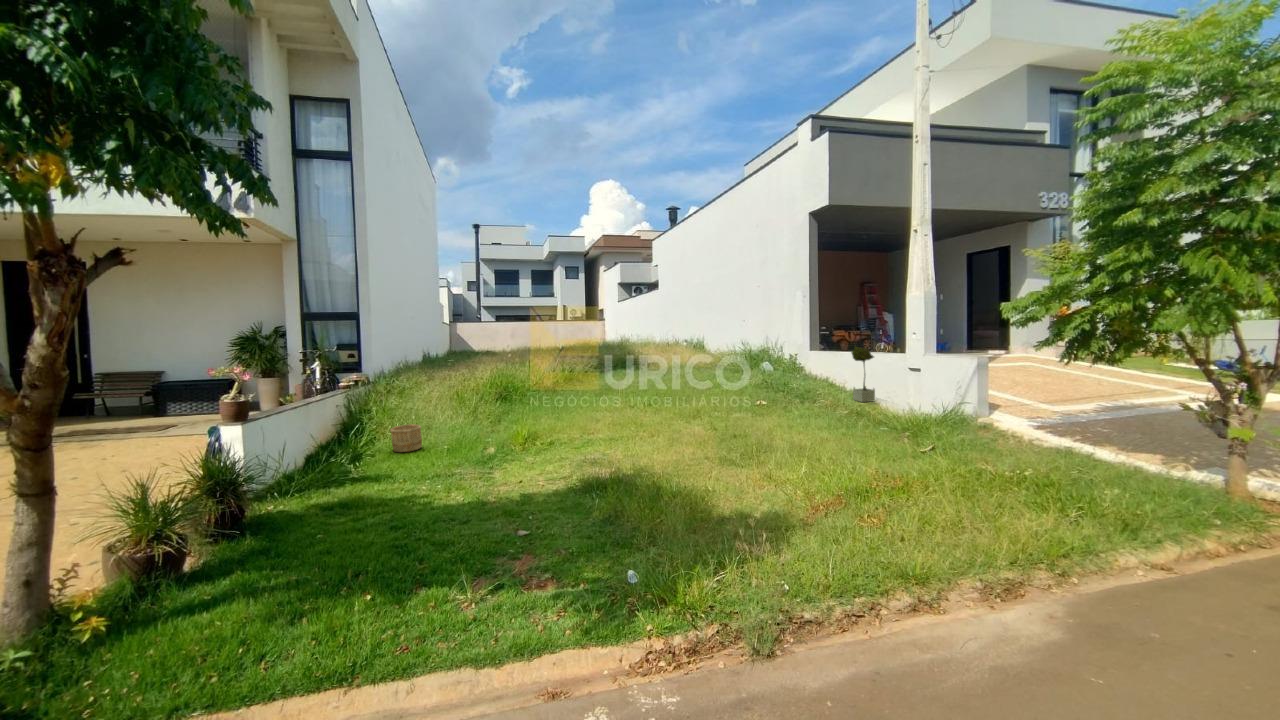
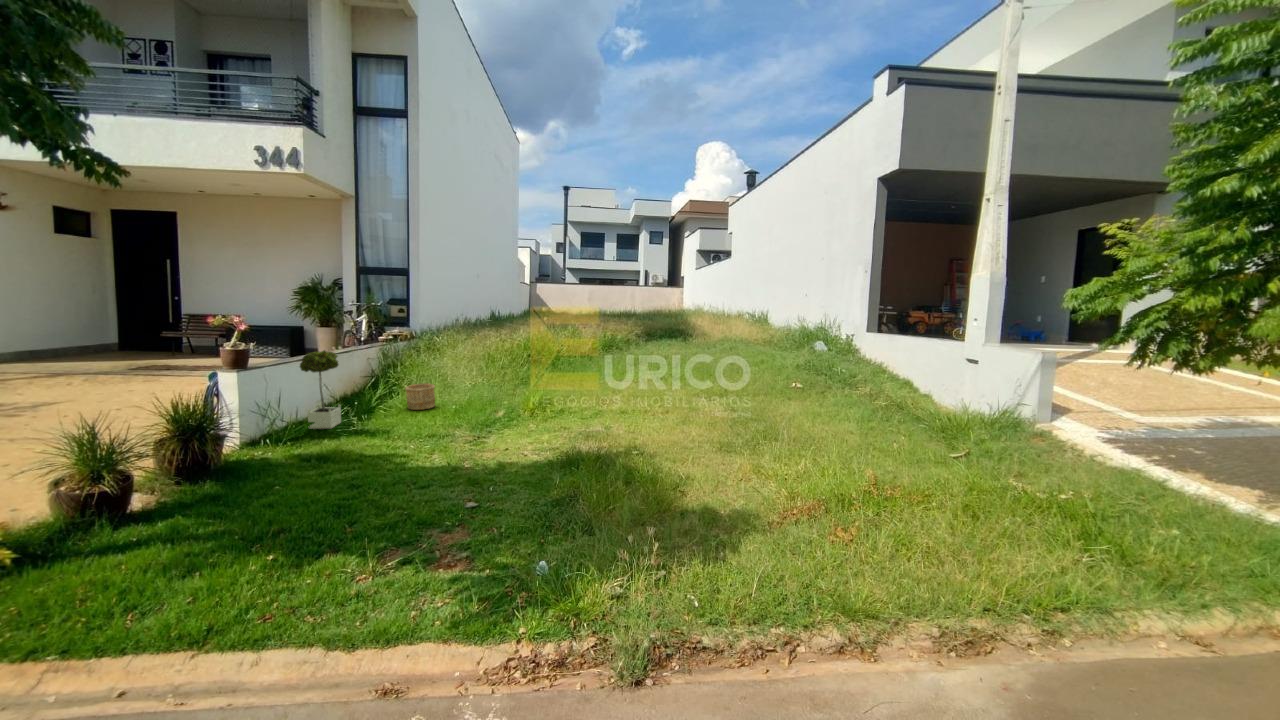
potted tree: present [851,347,875,402] -> present [300,350,341,429]

